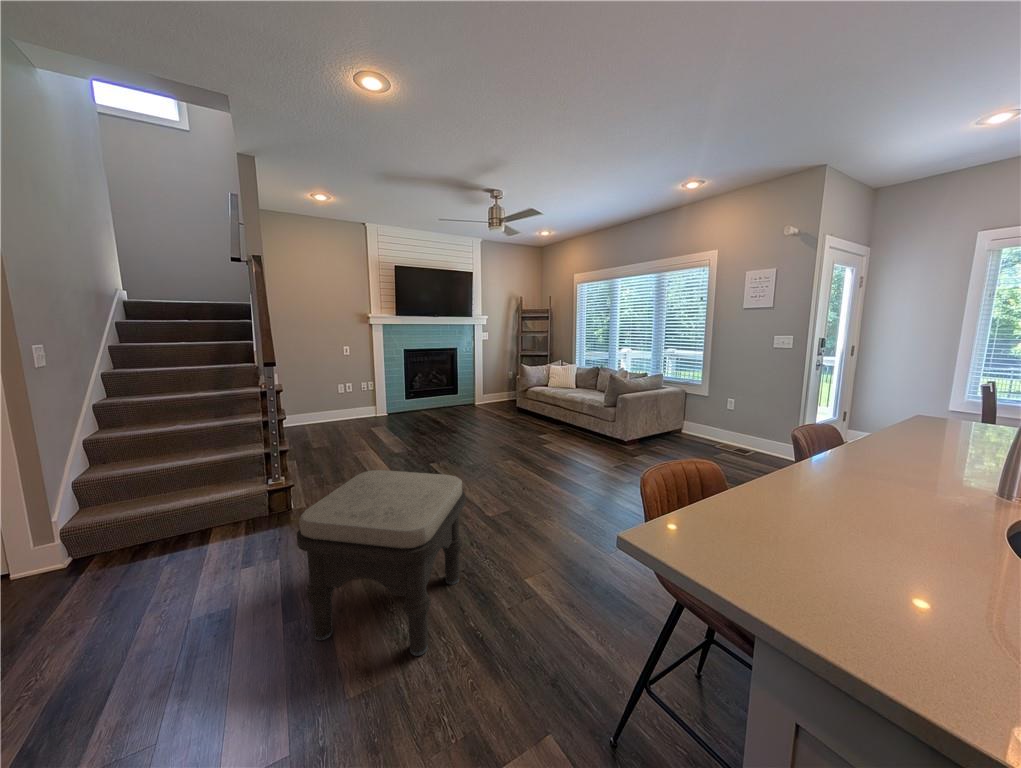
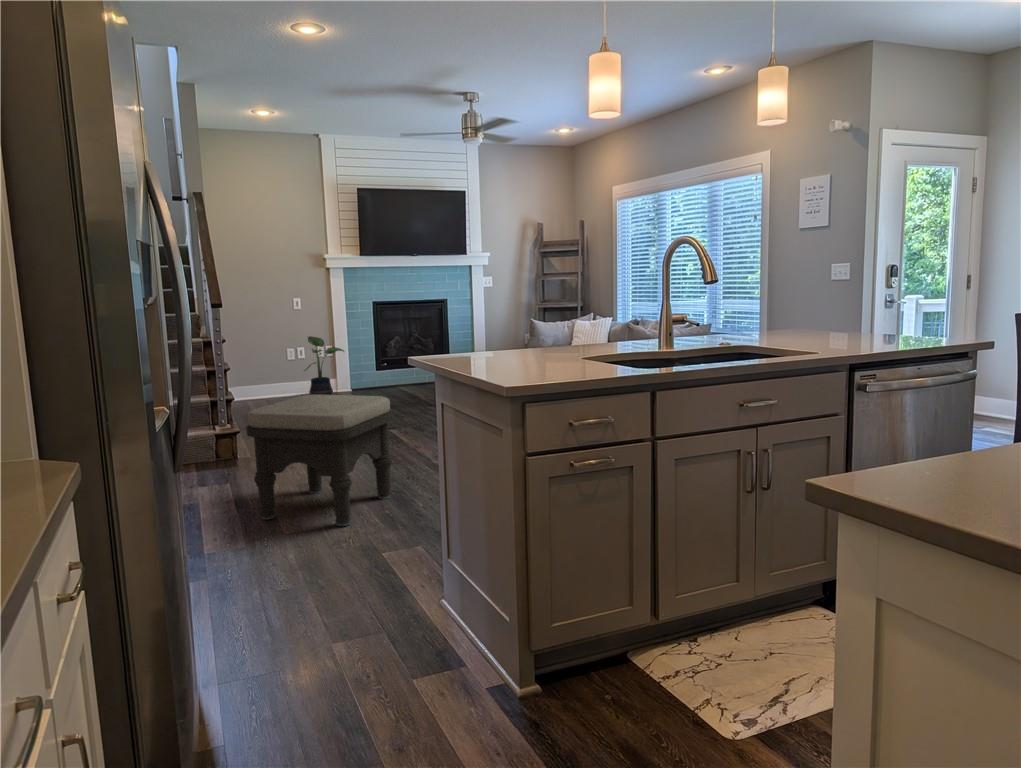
potted plant: none [351,375,383,423] -> present [305,336,344,395]

